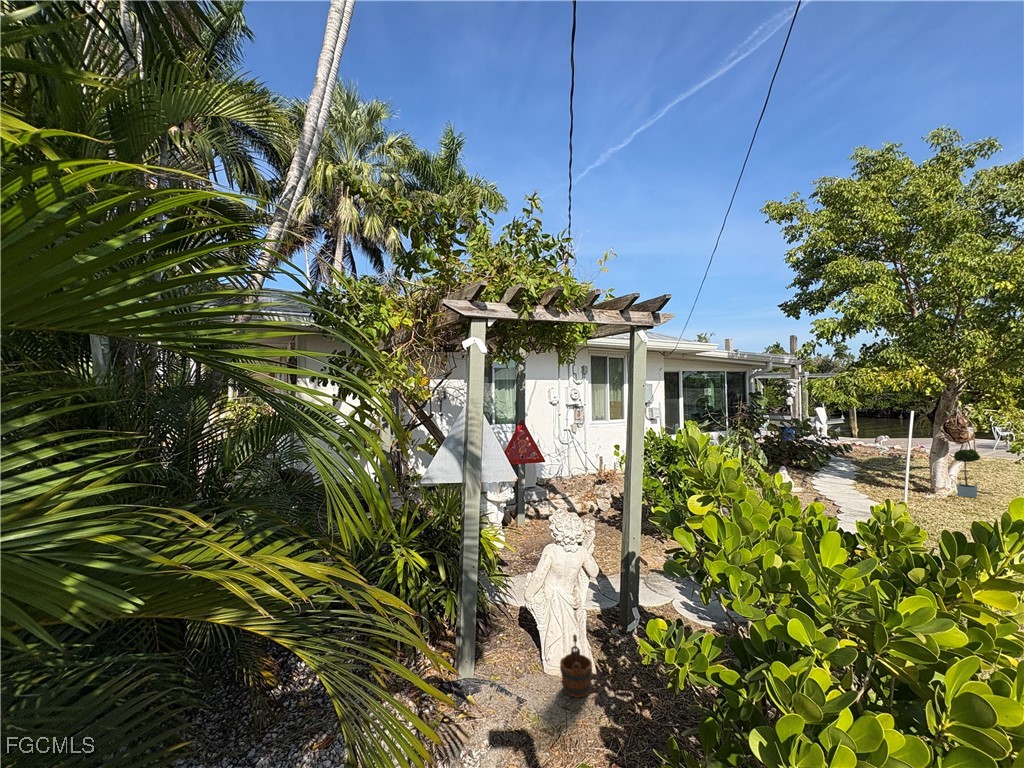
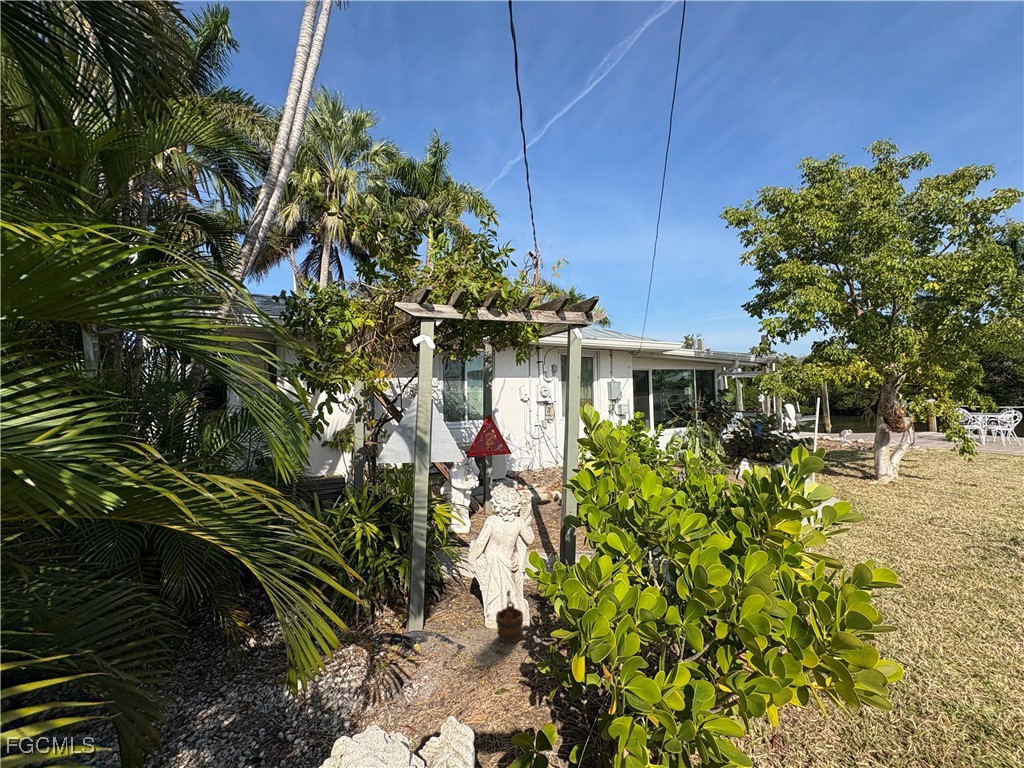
potted tree: present [953,449,980,498] -> none [893,438,917,484]

